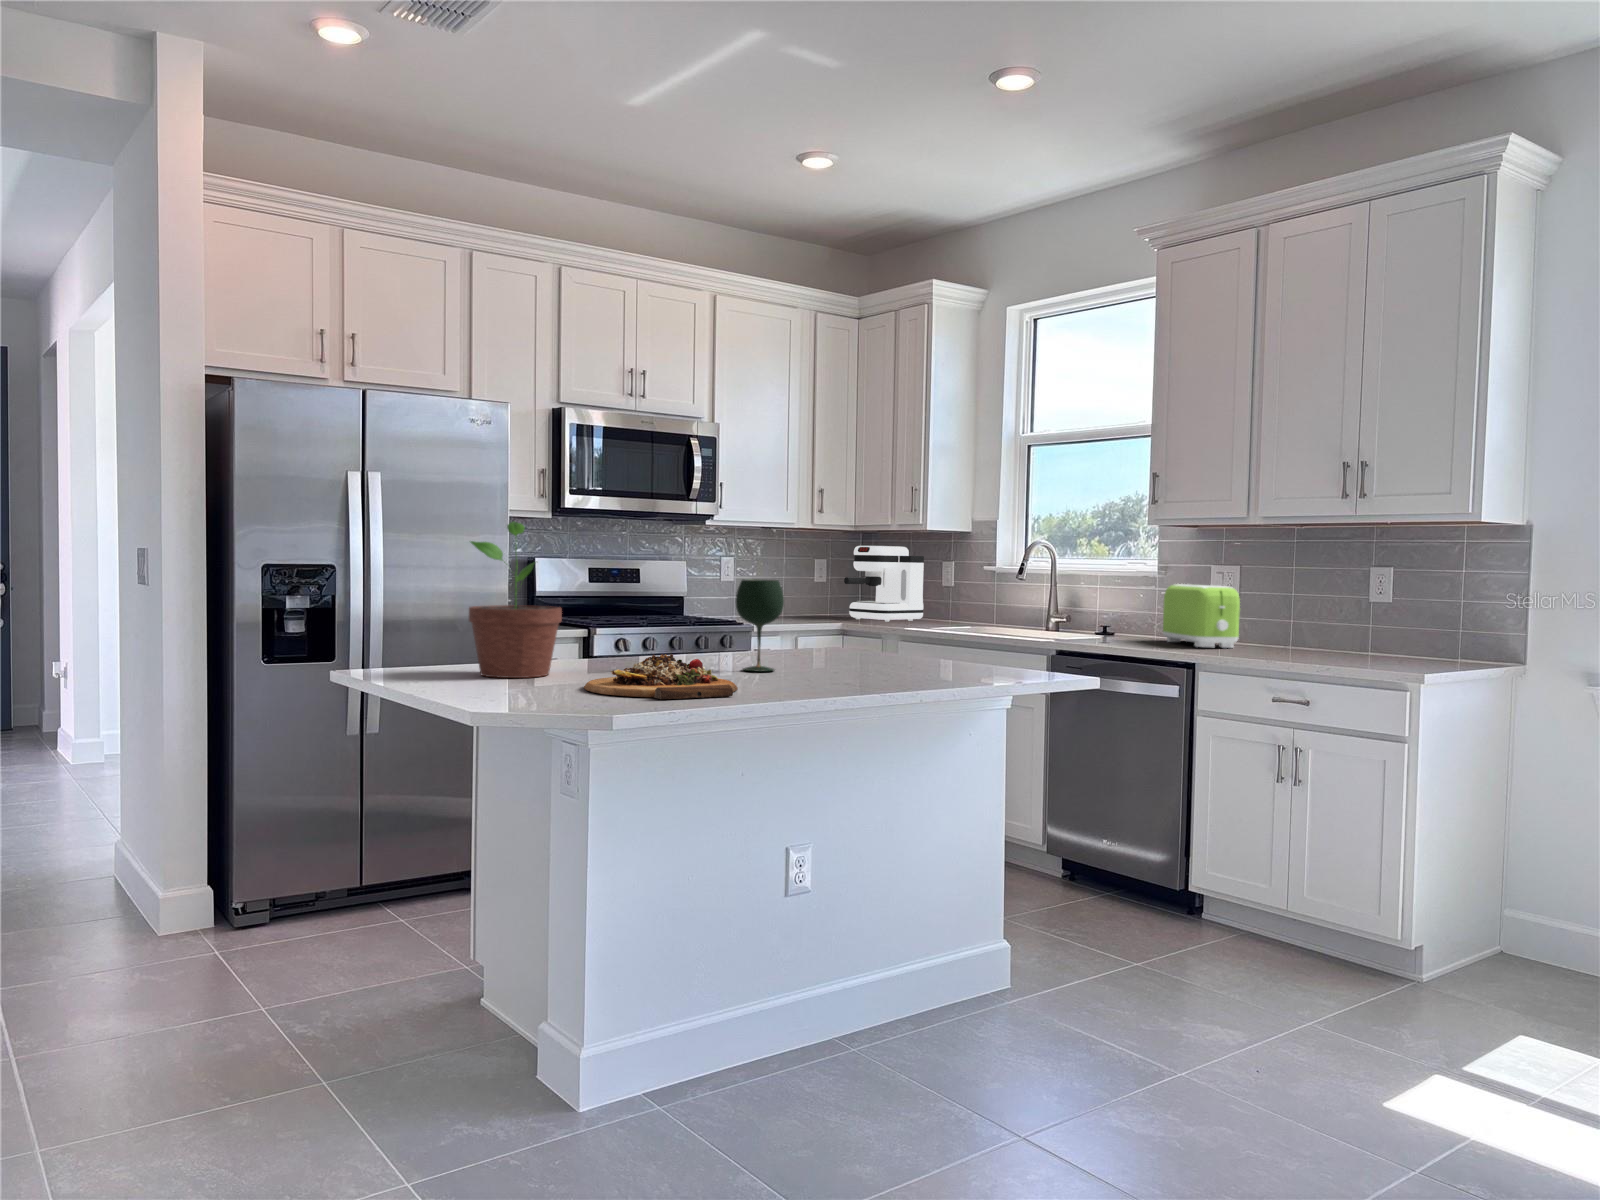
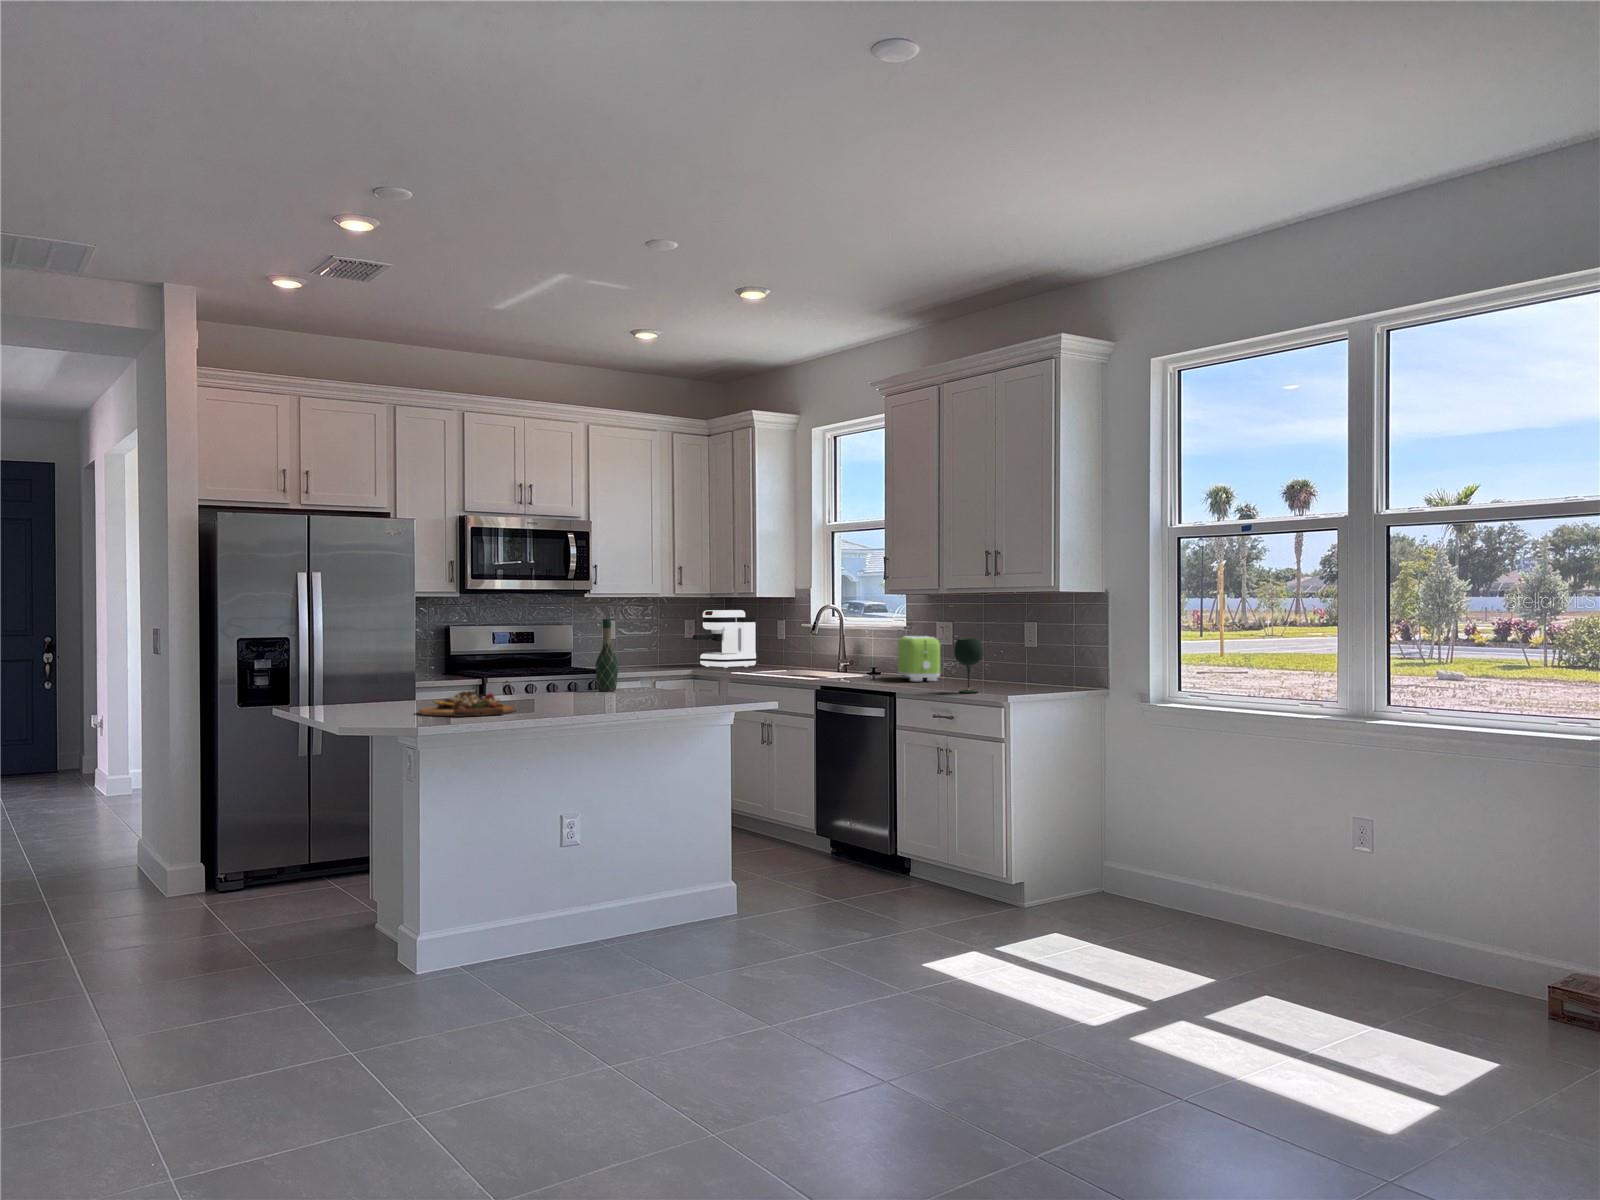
potted plant: present [469,521,562,678] -> none [355,609,416,708]
wine bottle: none [789,549,823,654] -> present [595,619,618,691]
wine glass: present [736,579,784,672] -> present [954,639,983,693]

